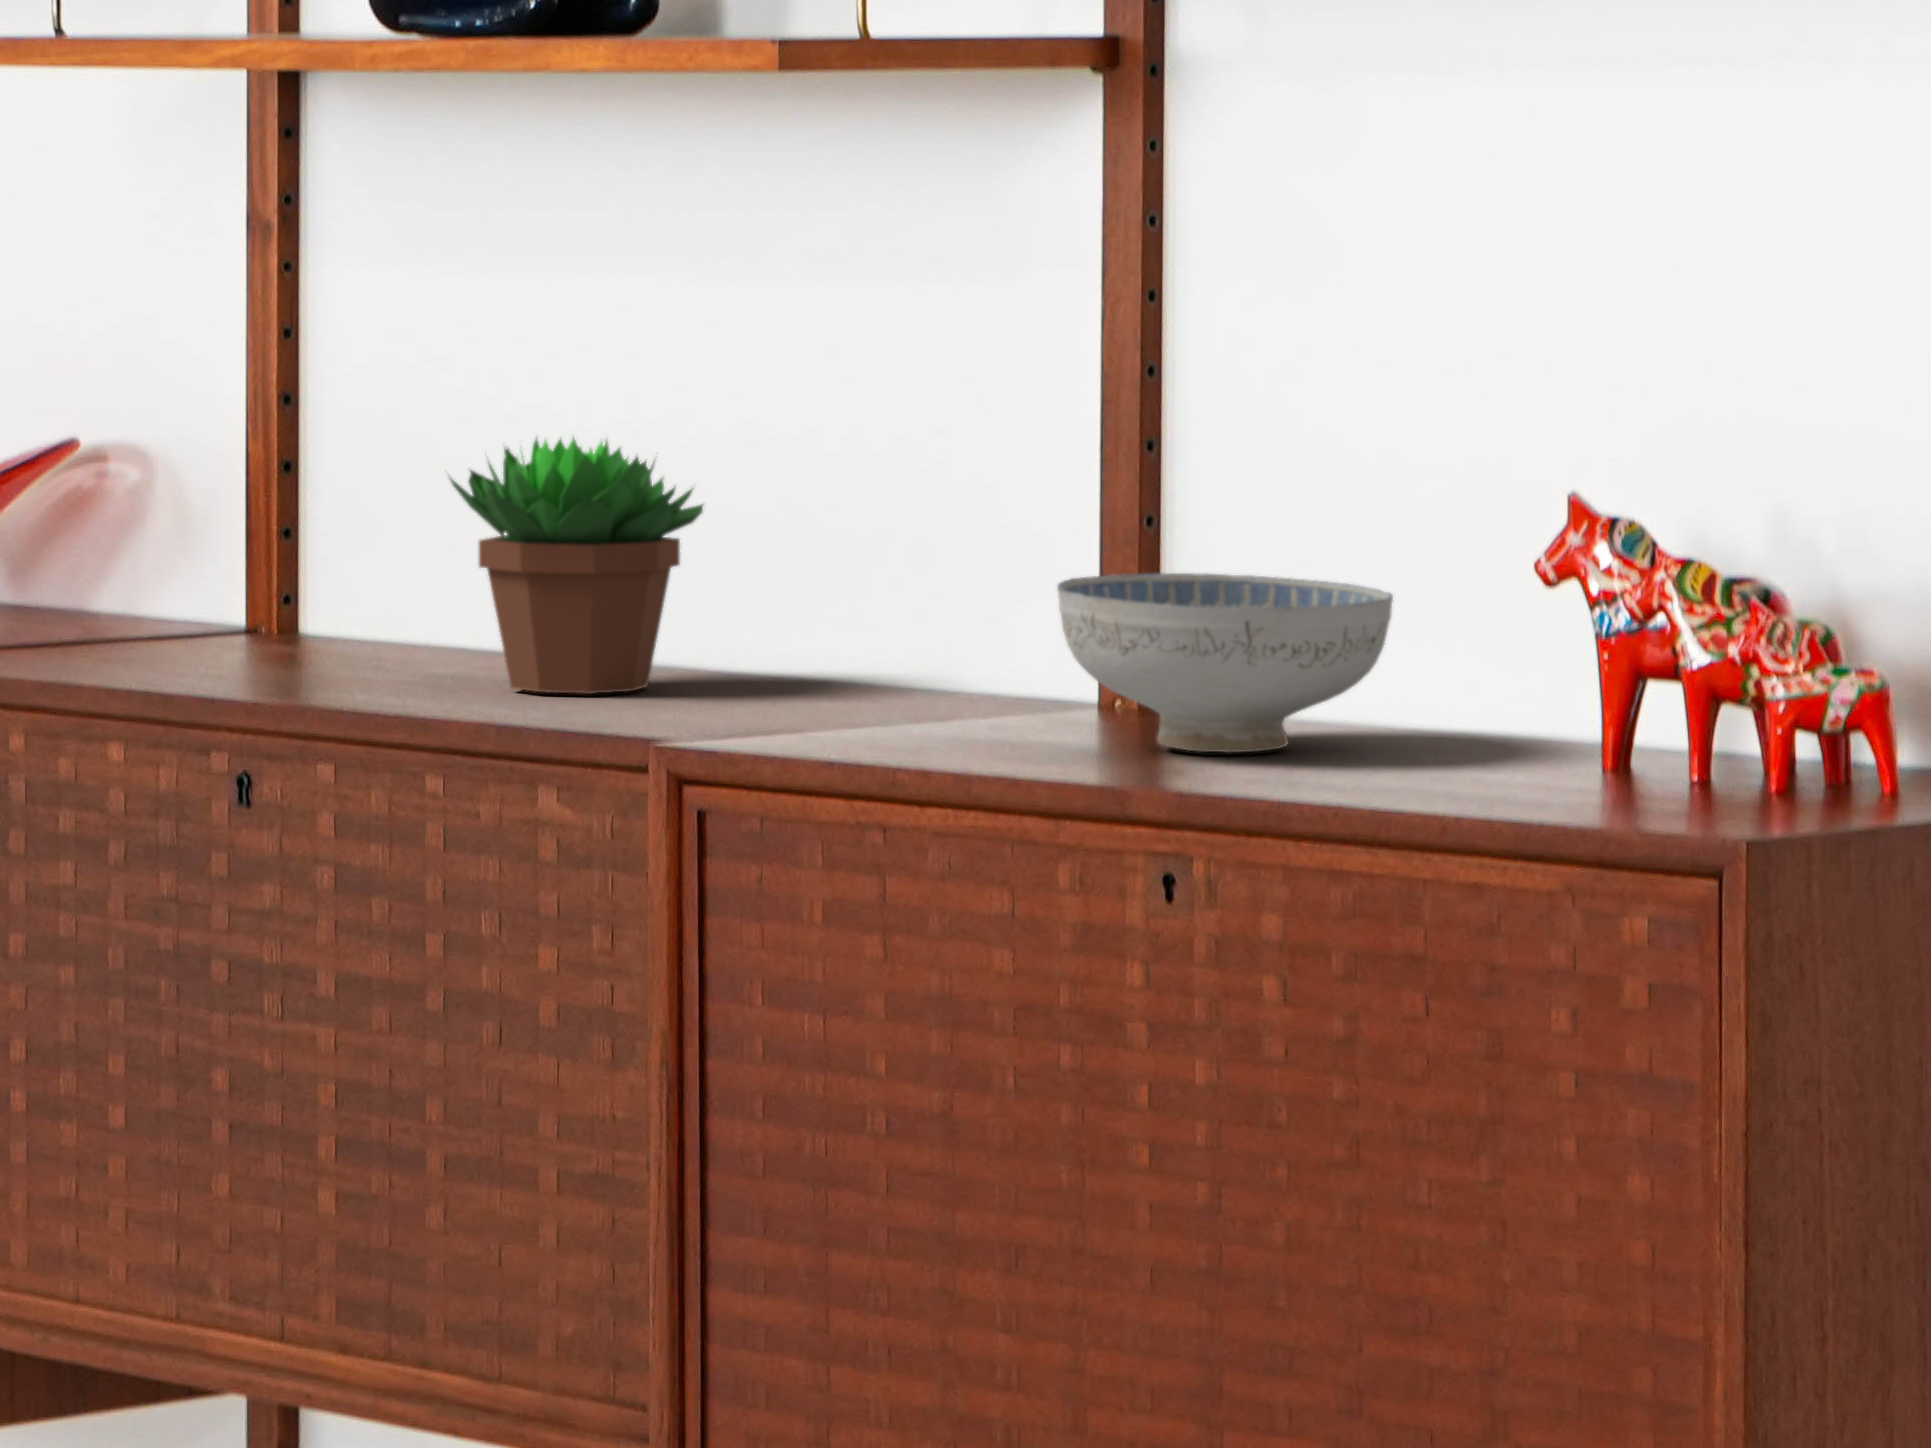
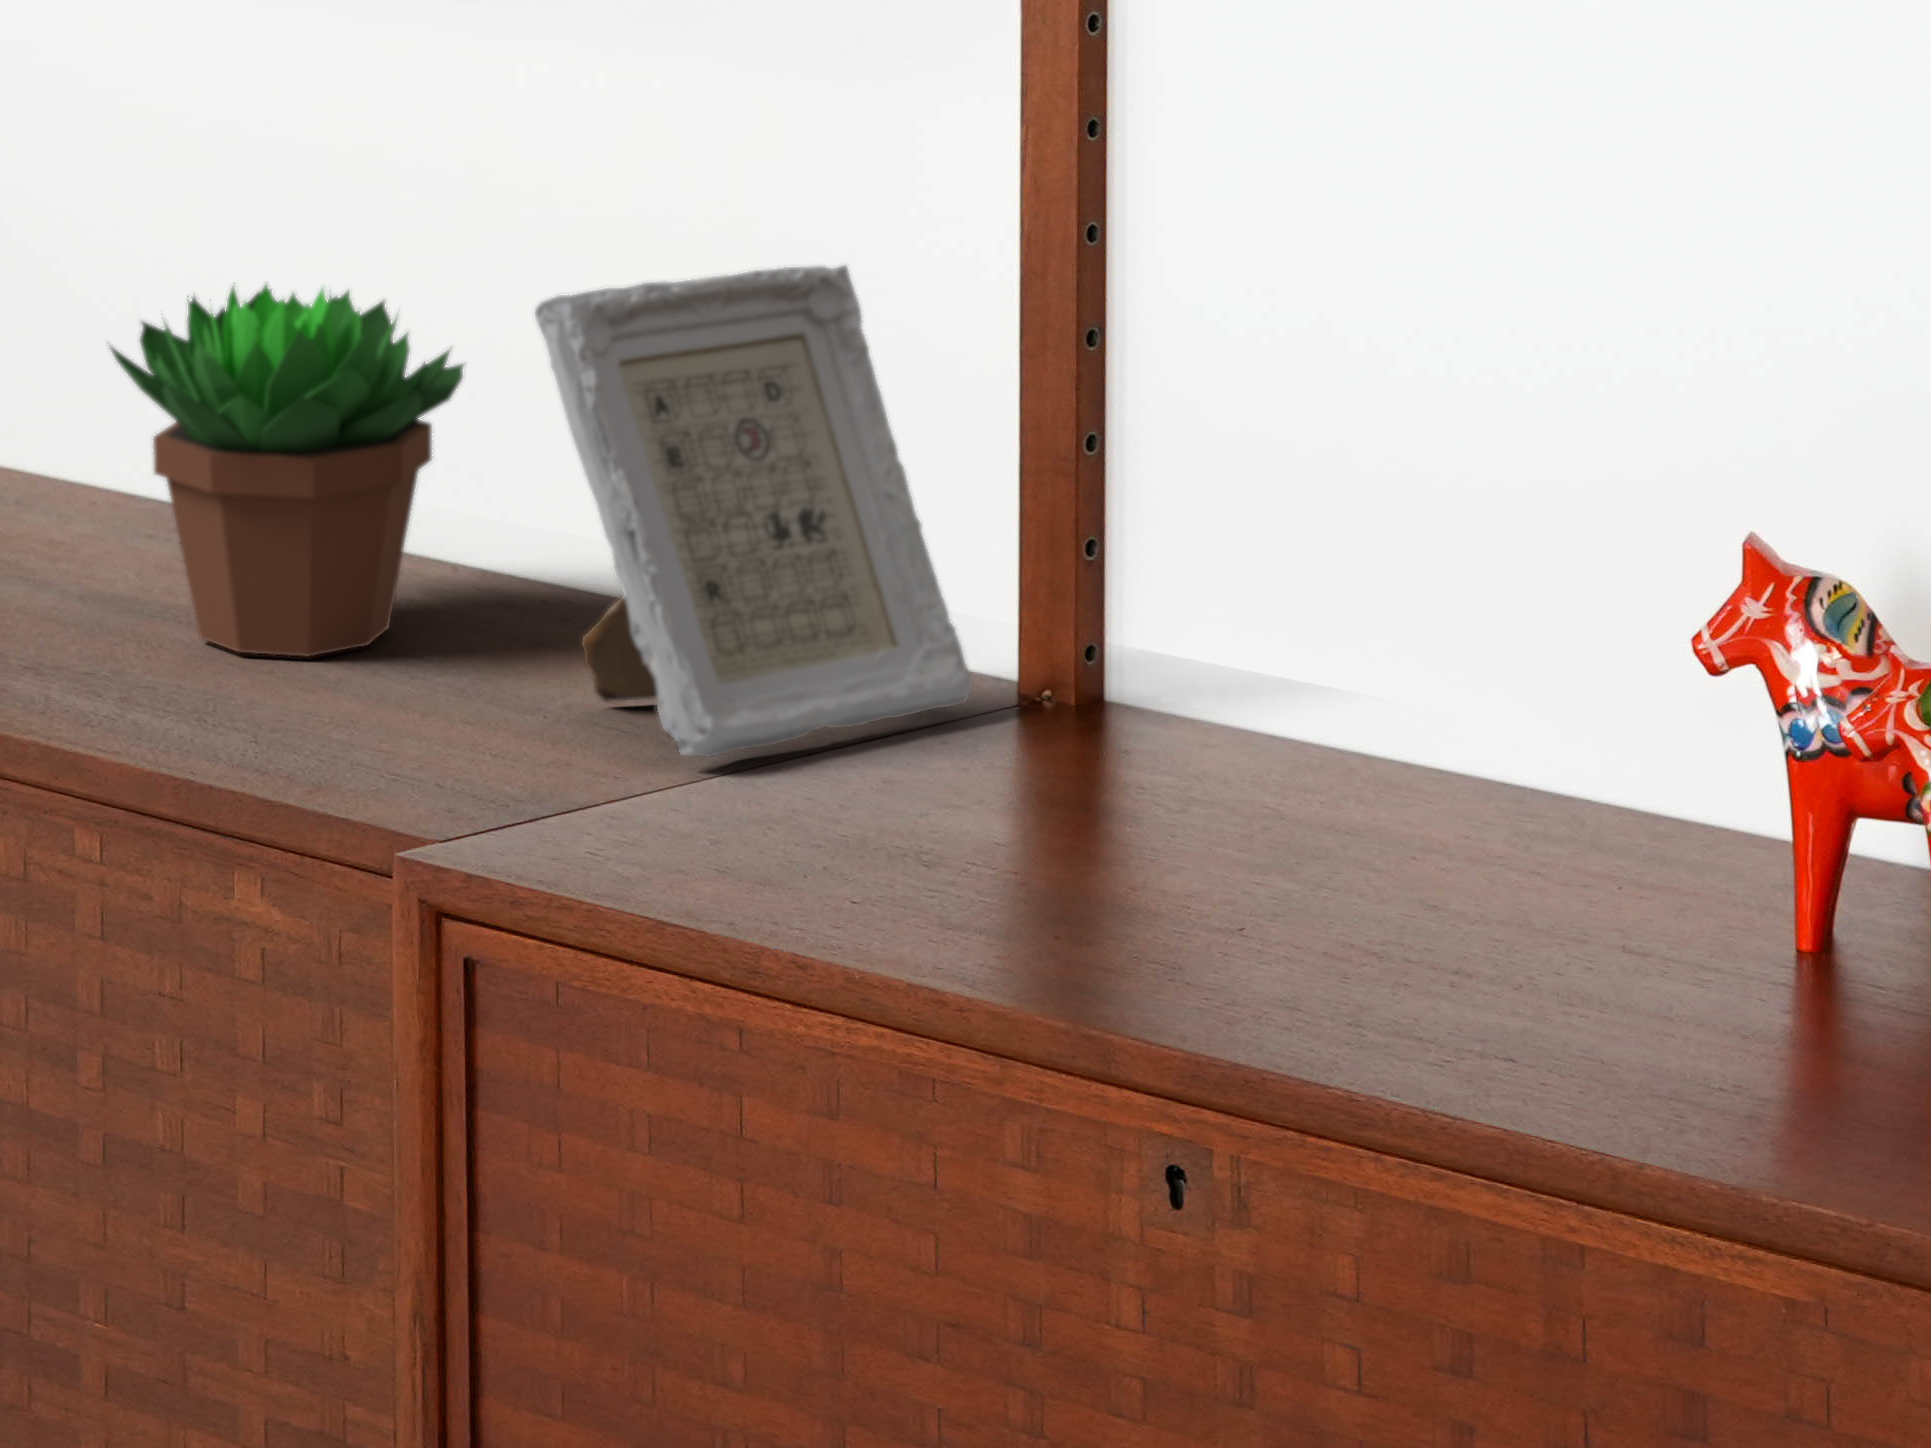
picture frame: none [752,404,1064,720] -> present [535,266,973,757]
ceramic bowl: present [1057,573,1393,753] -> none [981,565,1465,876]

